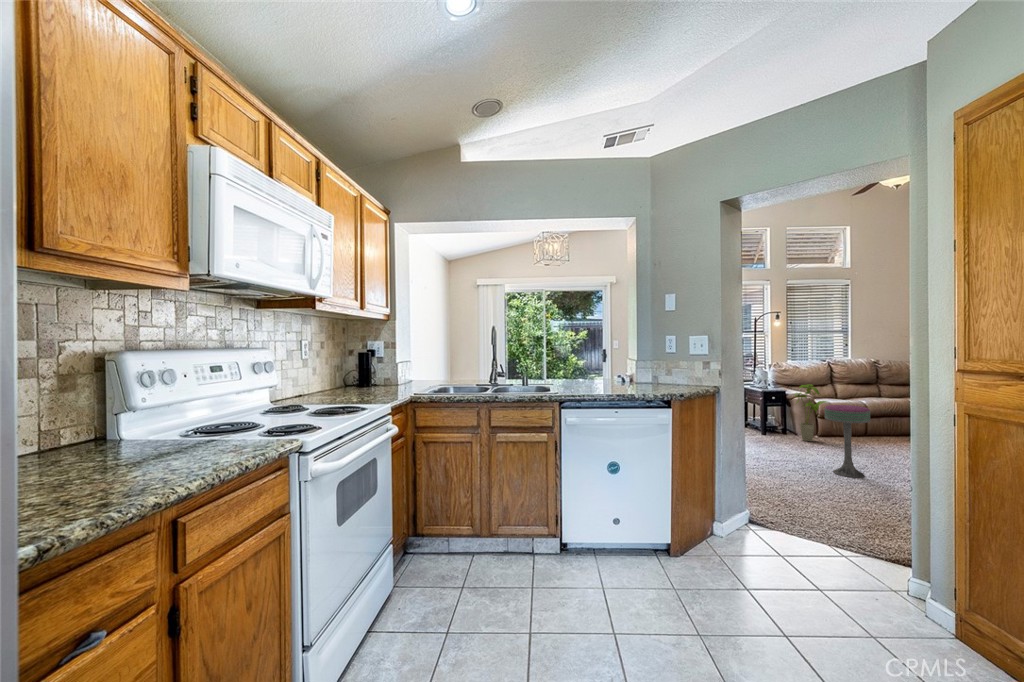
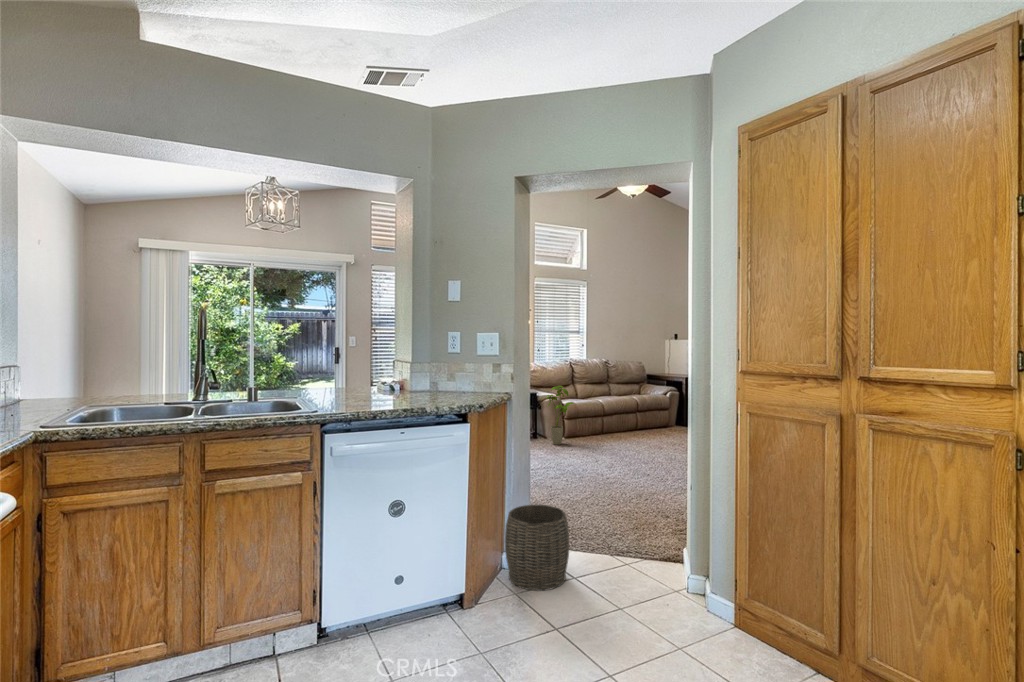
bar stool: present [824,405,871,478] -> none [581,406,618,478]
woven basket: none [714,485,777,562] -> present [505,505,569,591]

